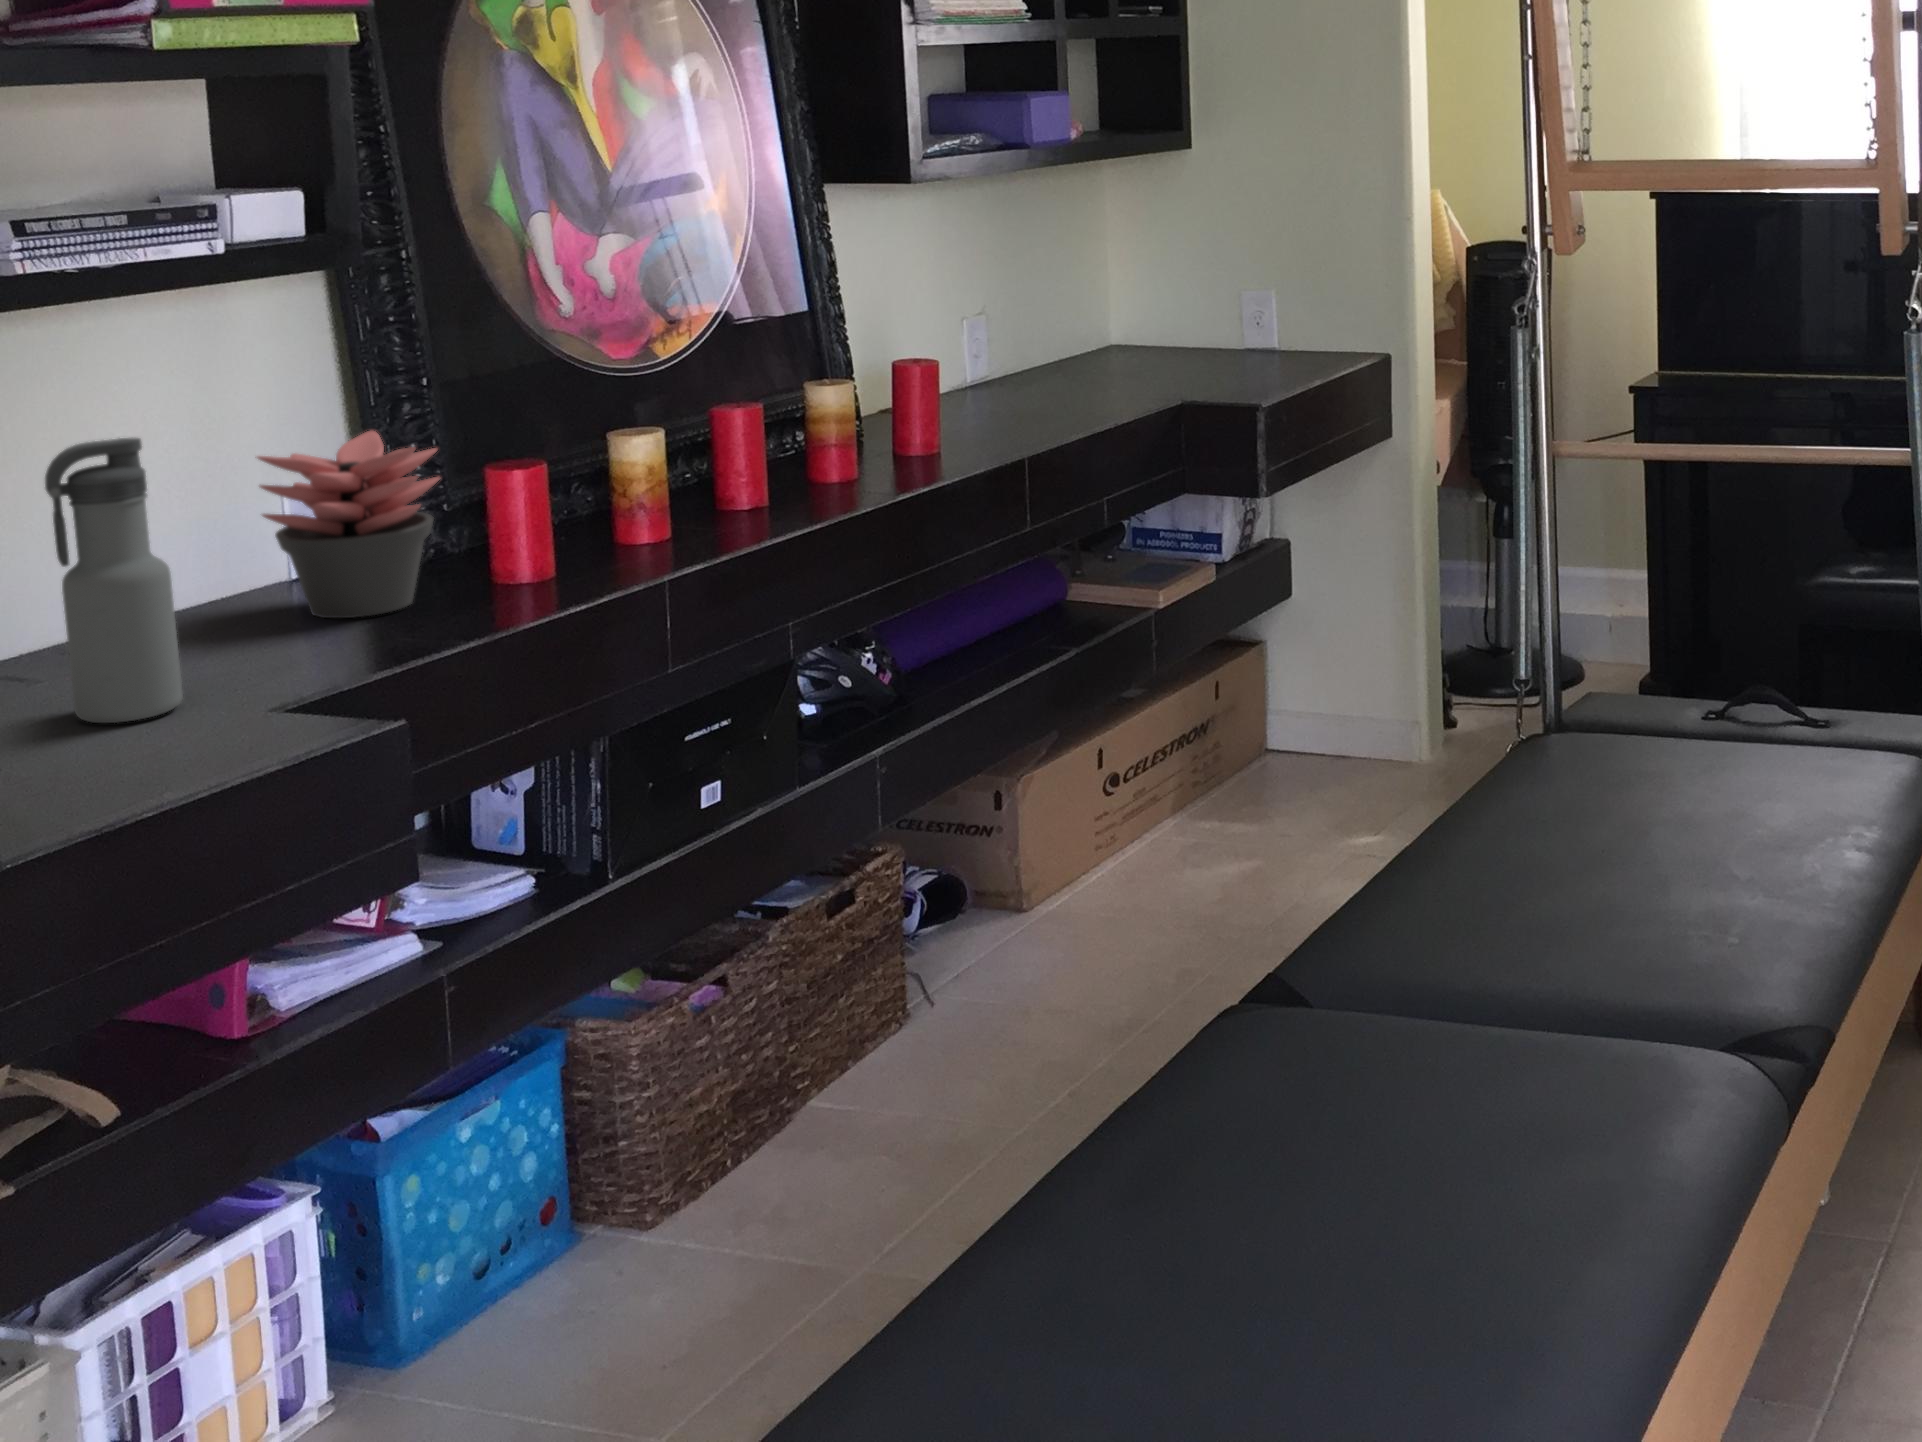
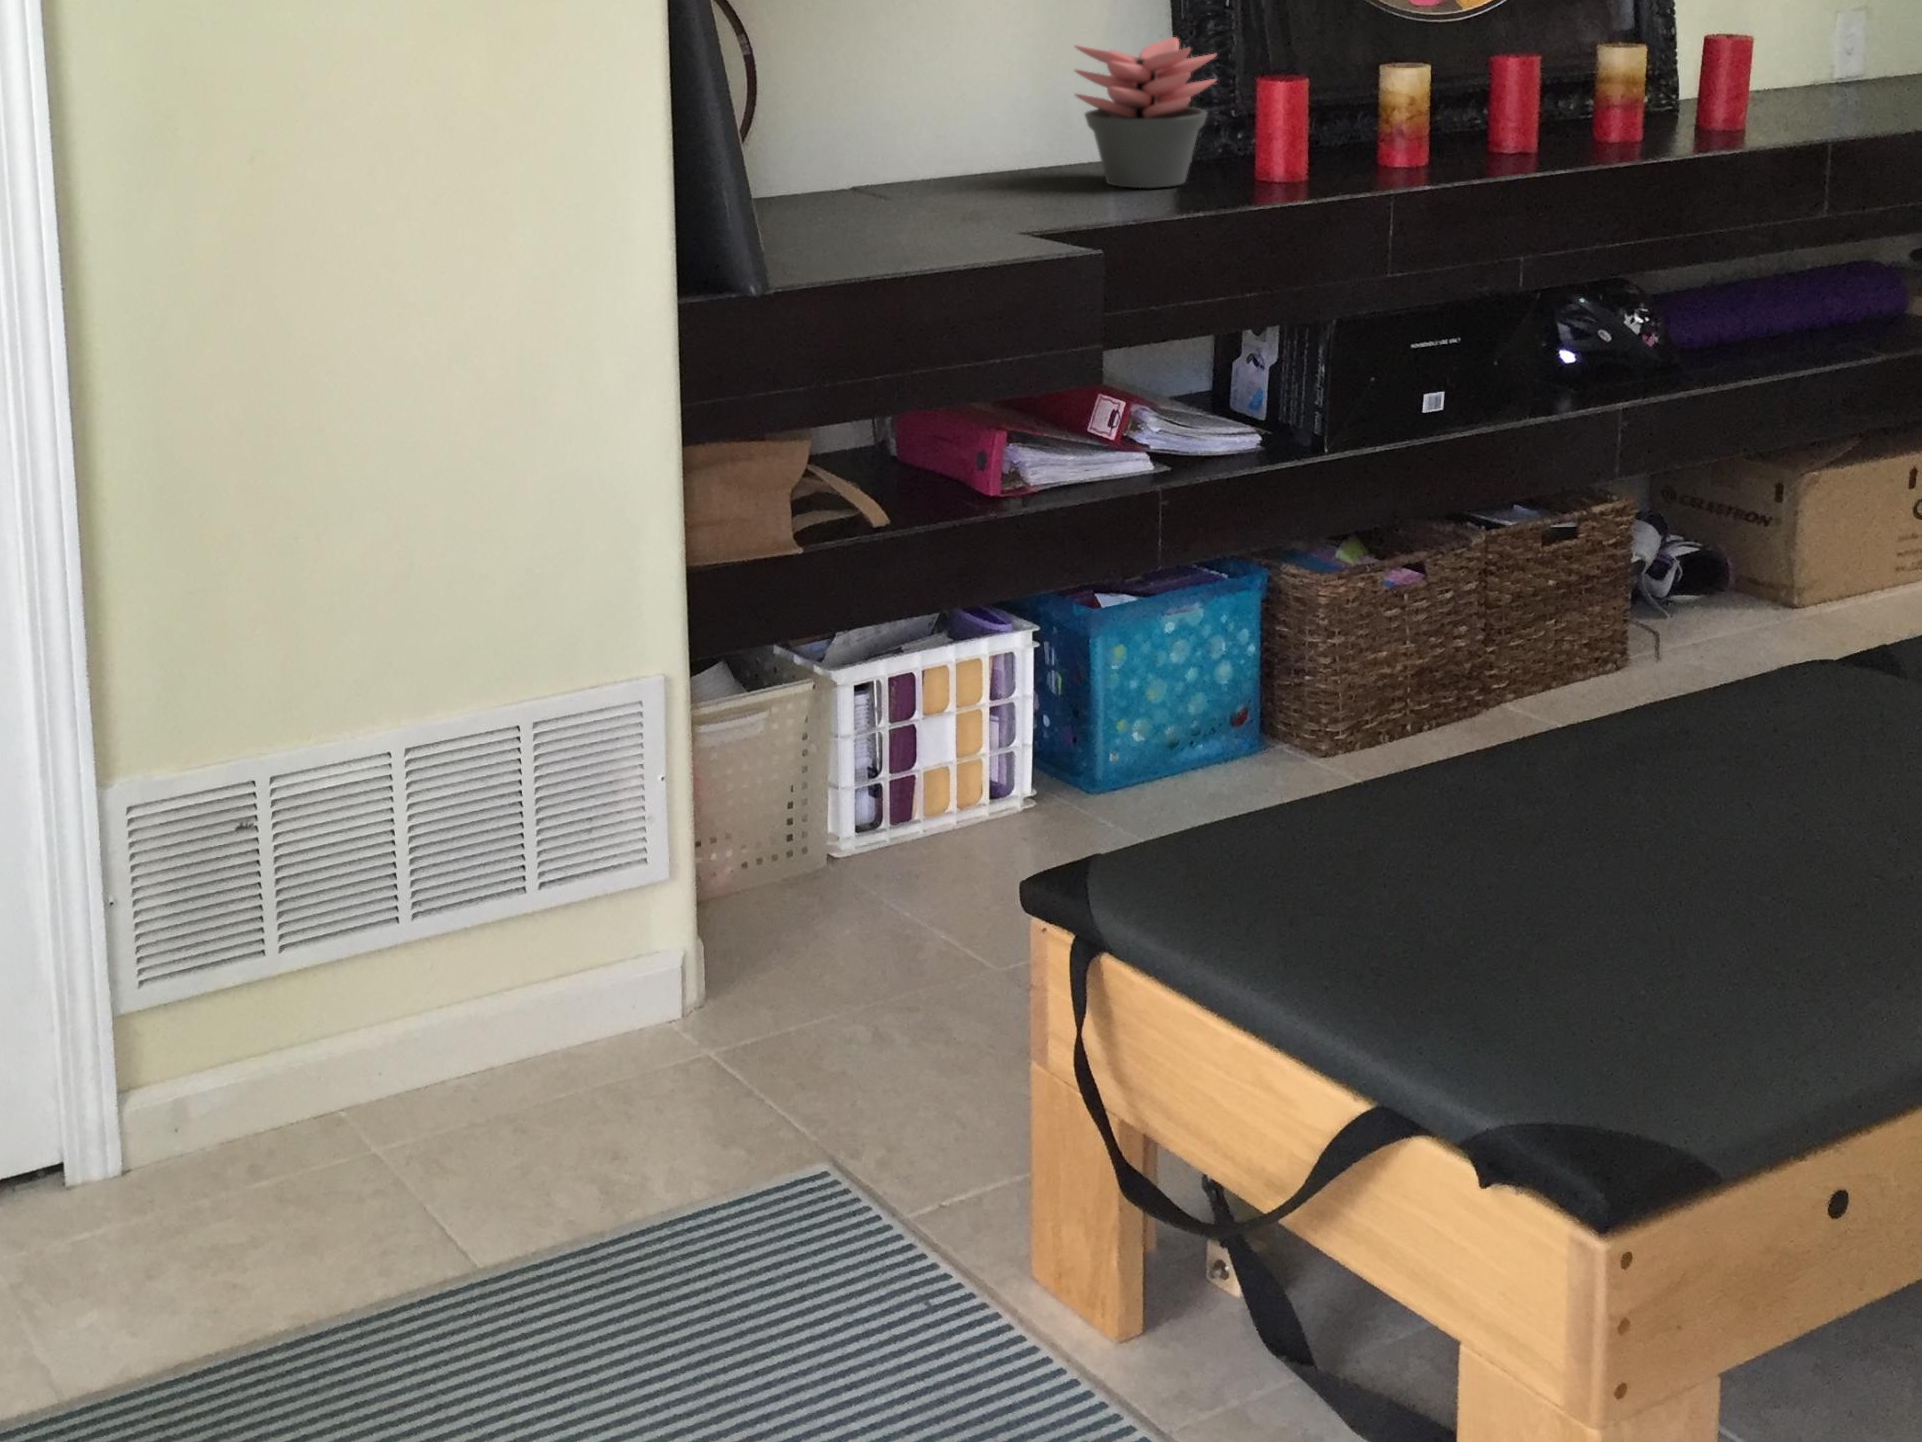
water bottle: present [45,438,183,723] -> none [888,6,971,227]

